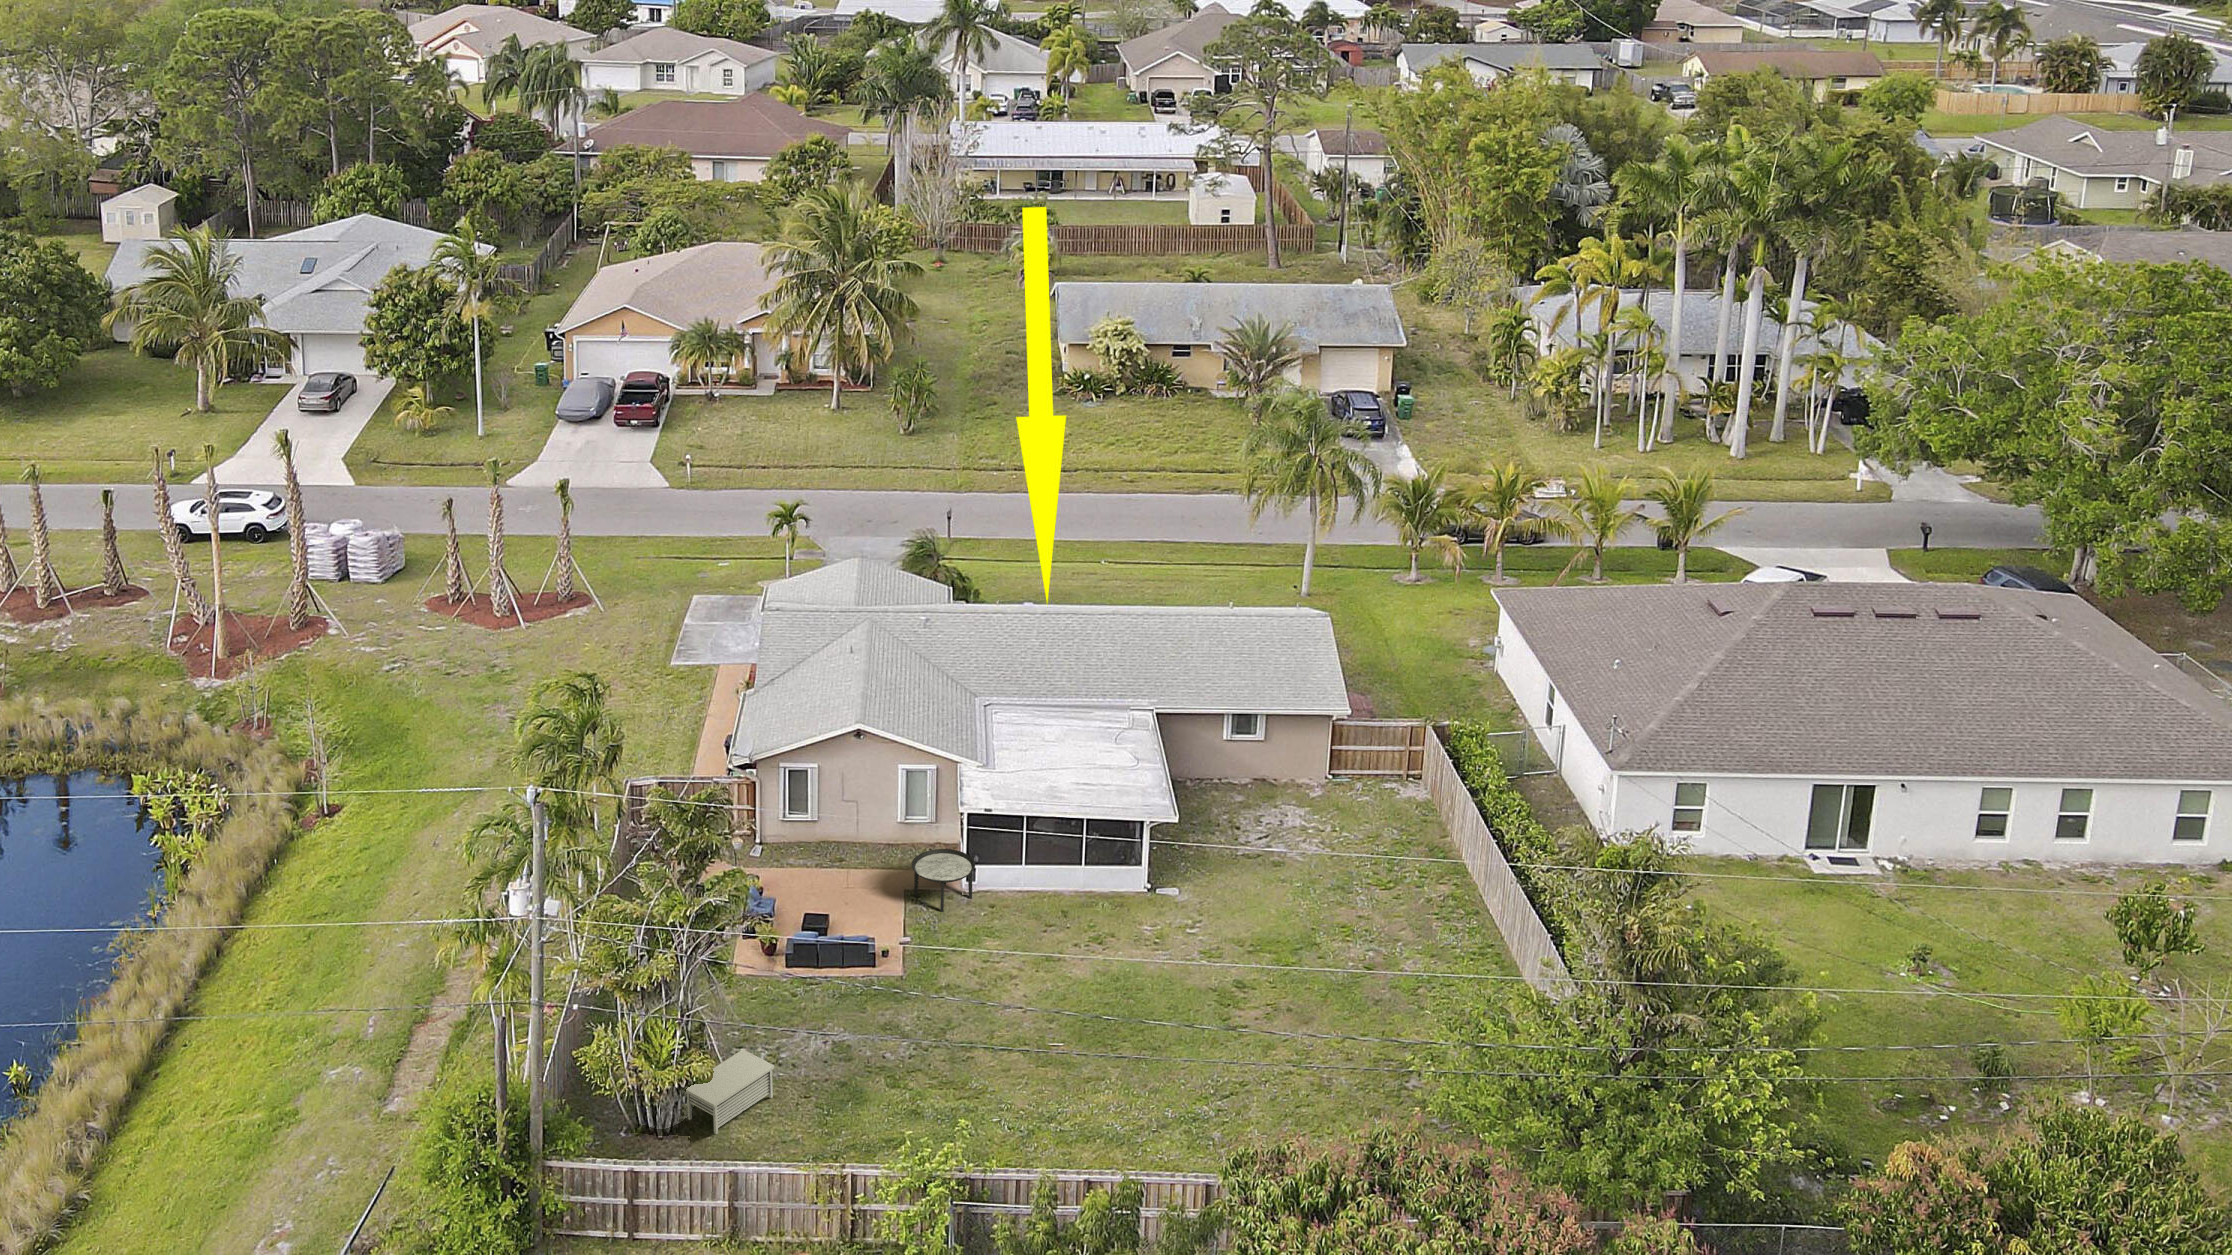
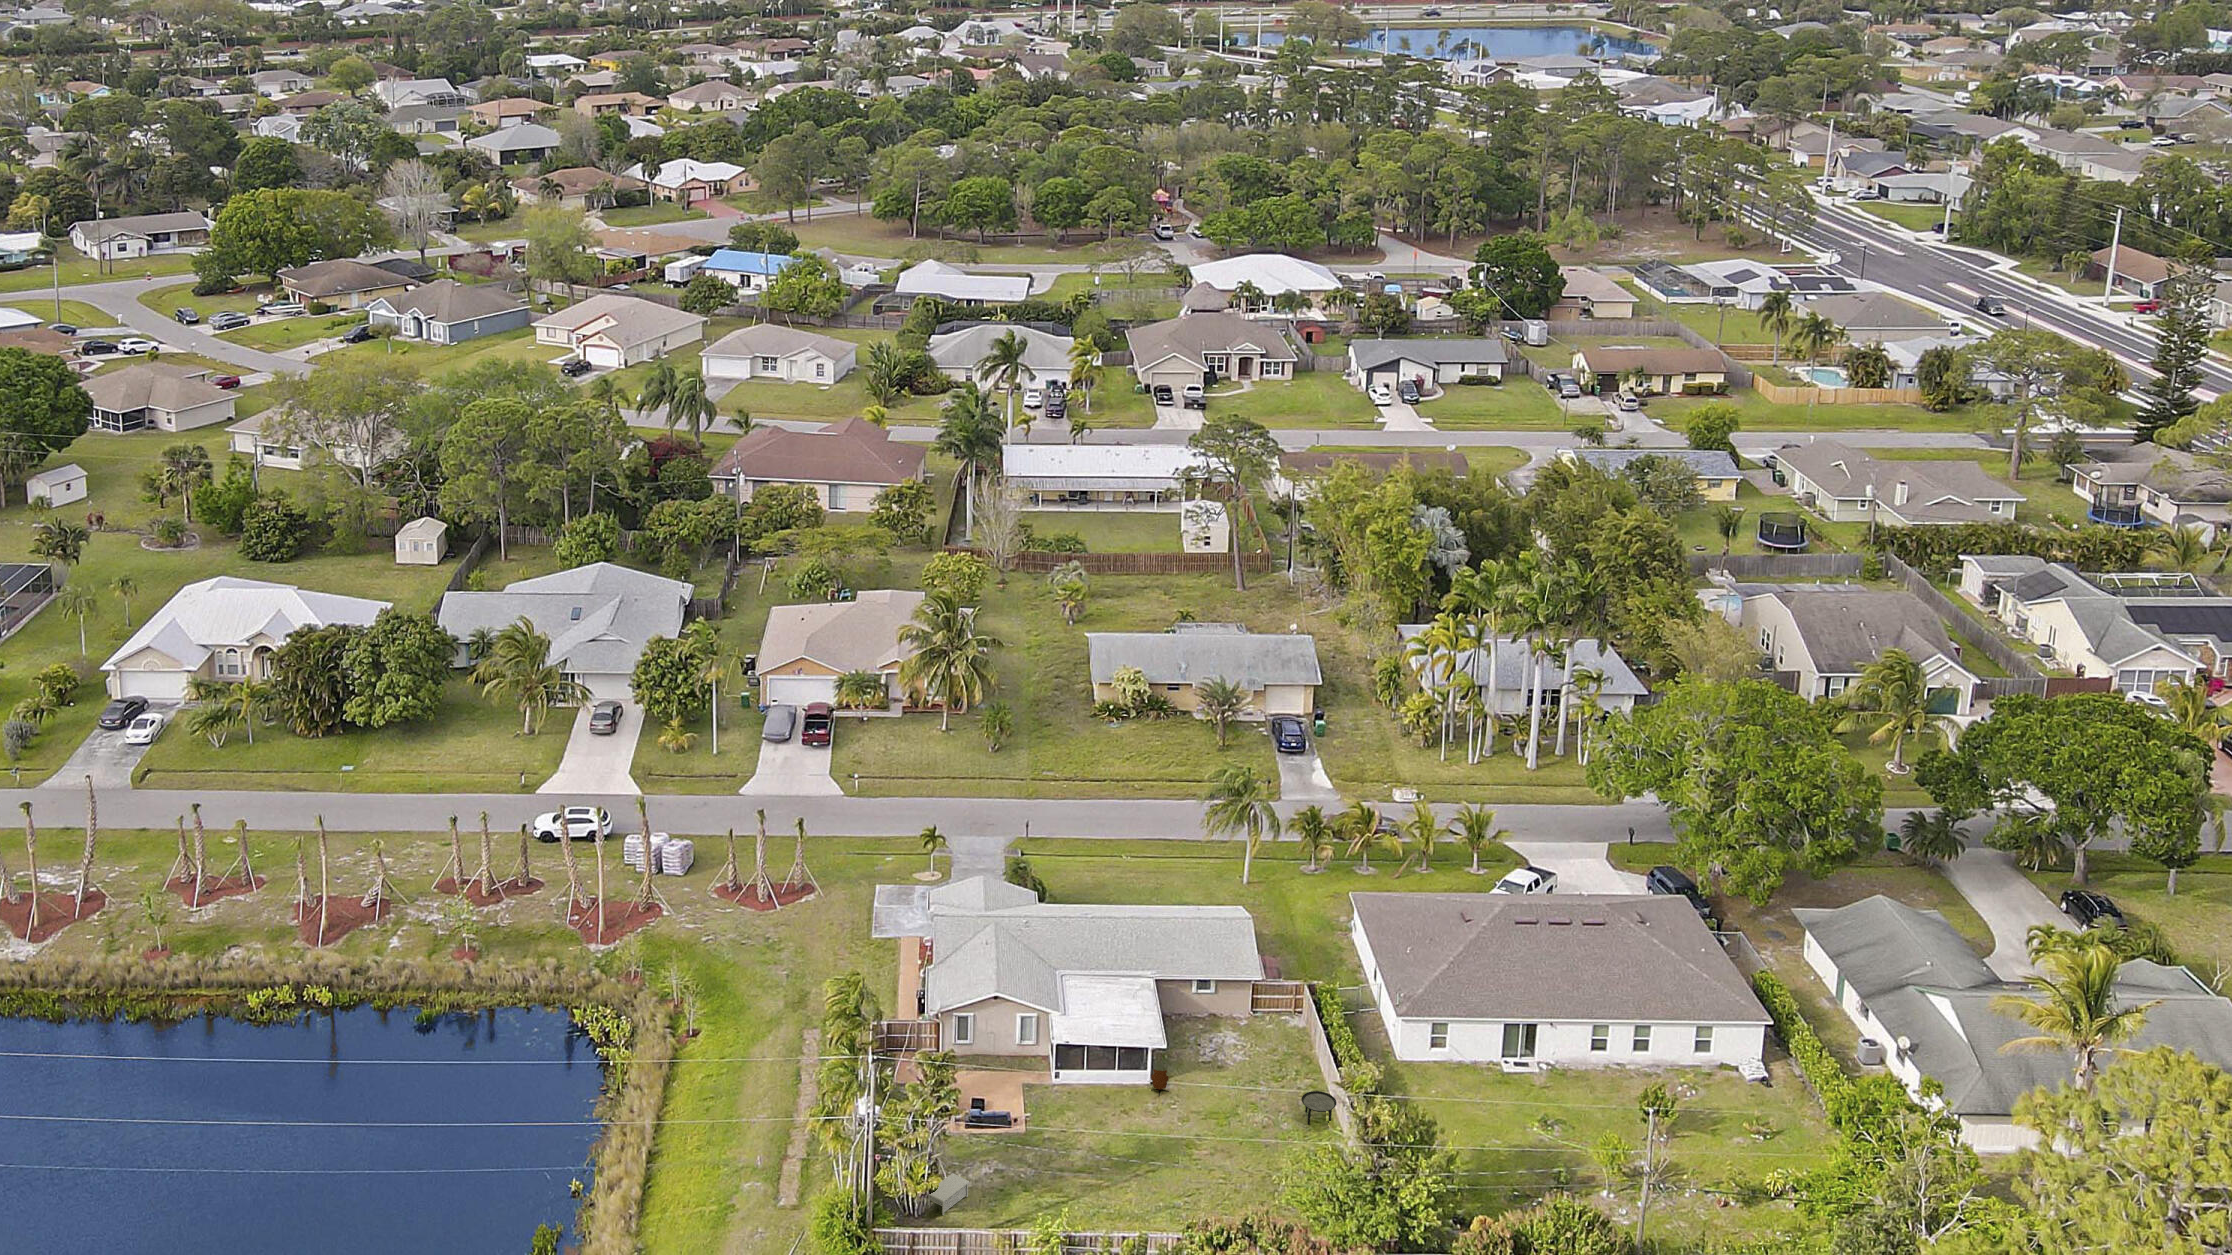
round table: present [912,849,975,912] -> present [1302,1091,1337,1125]
lounge chair: none [1149,861,1185,913] -> present [1151,1069,1169,1096]

